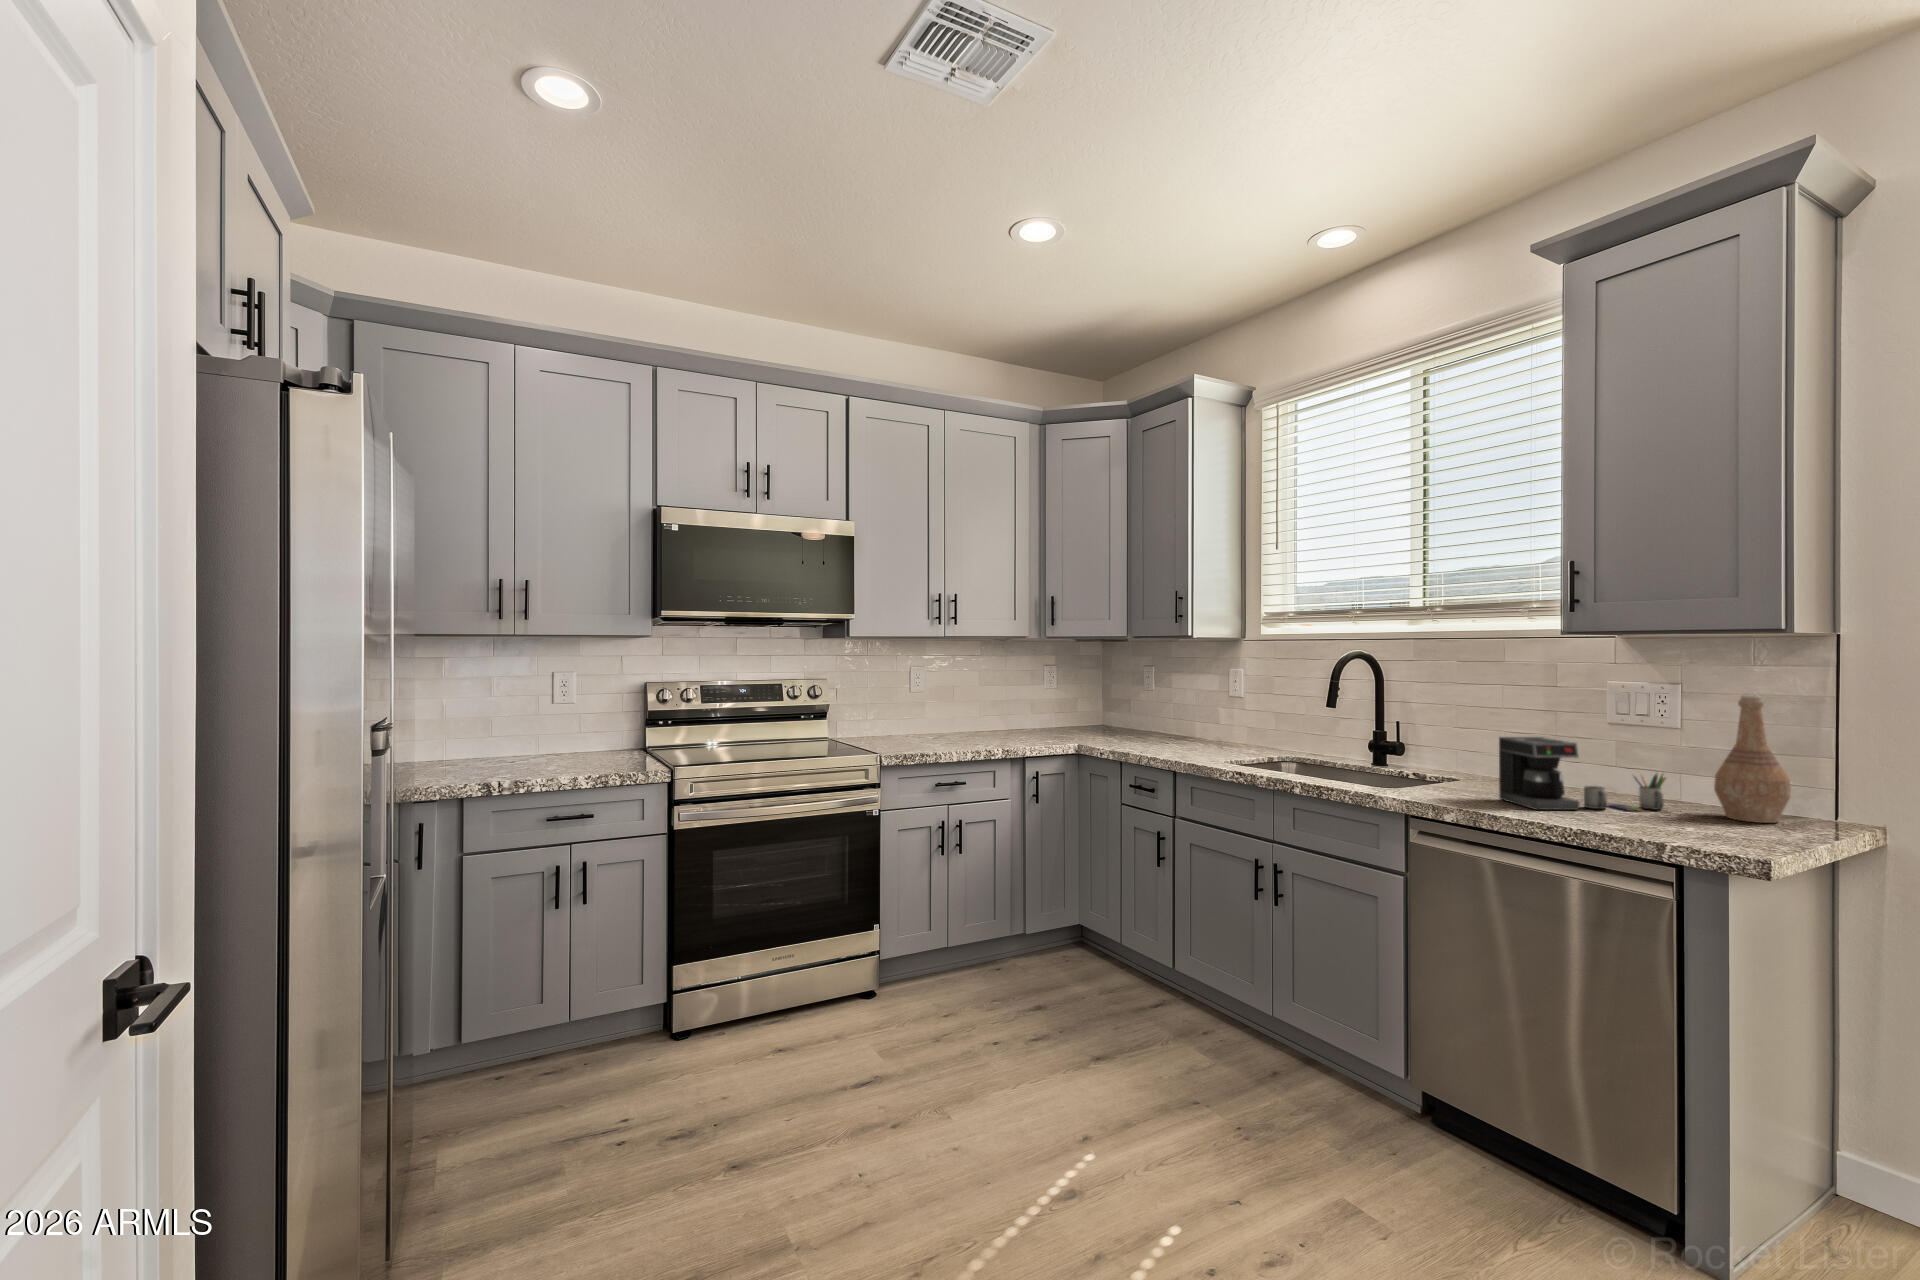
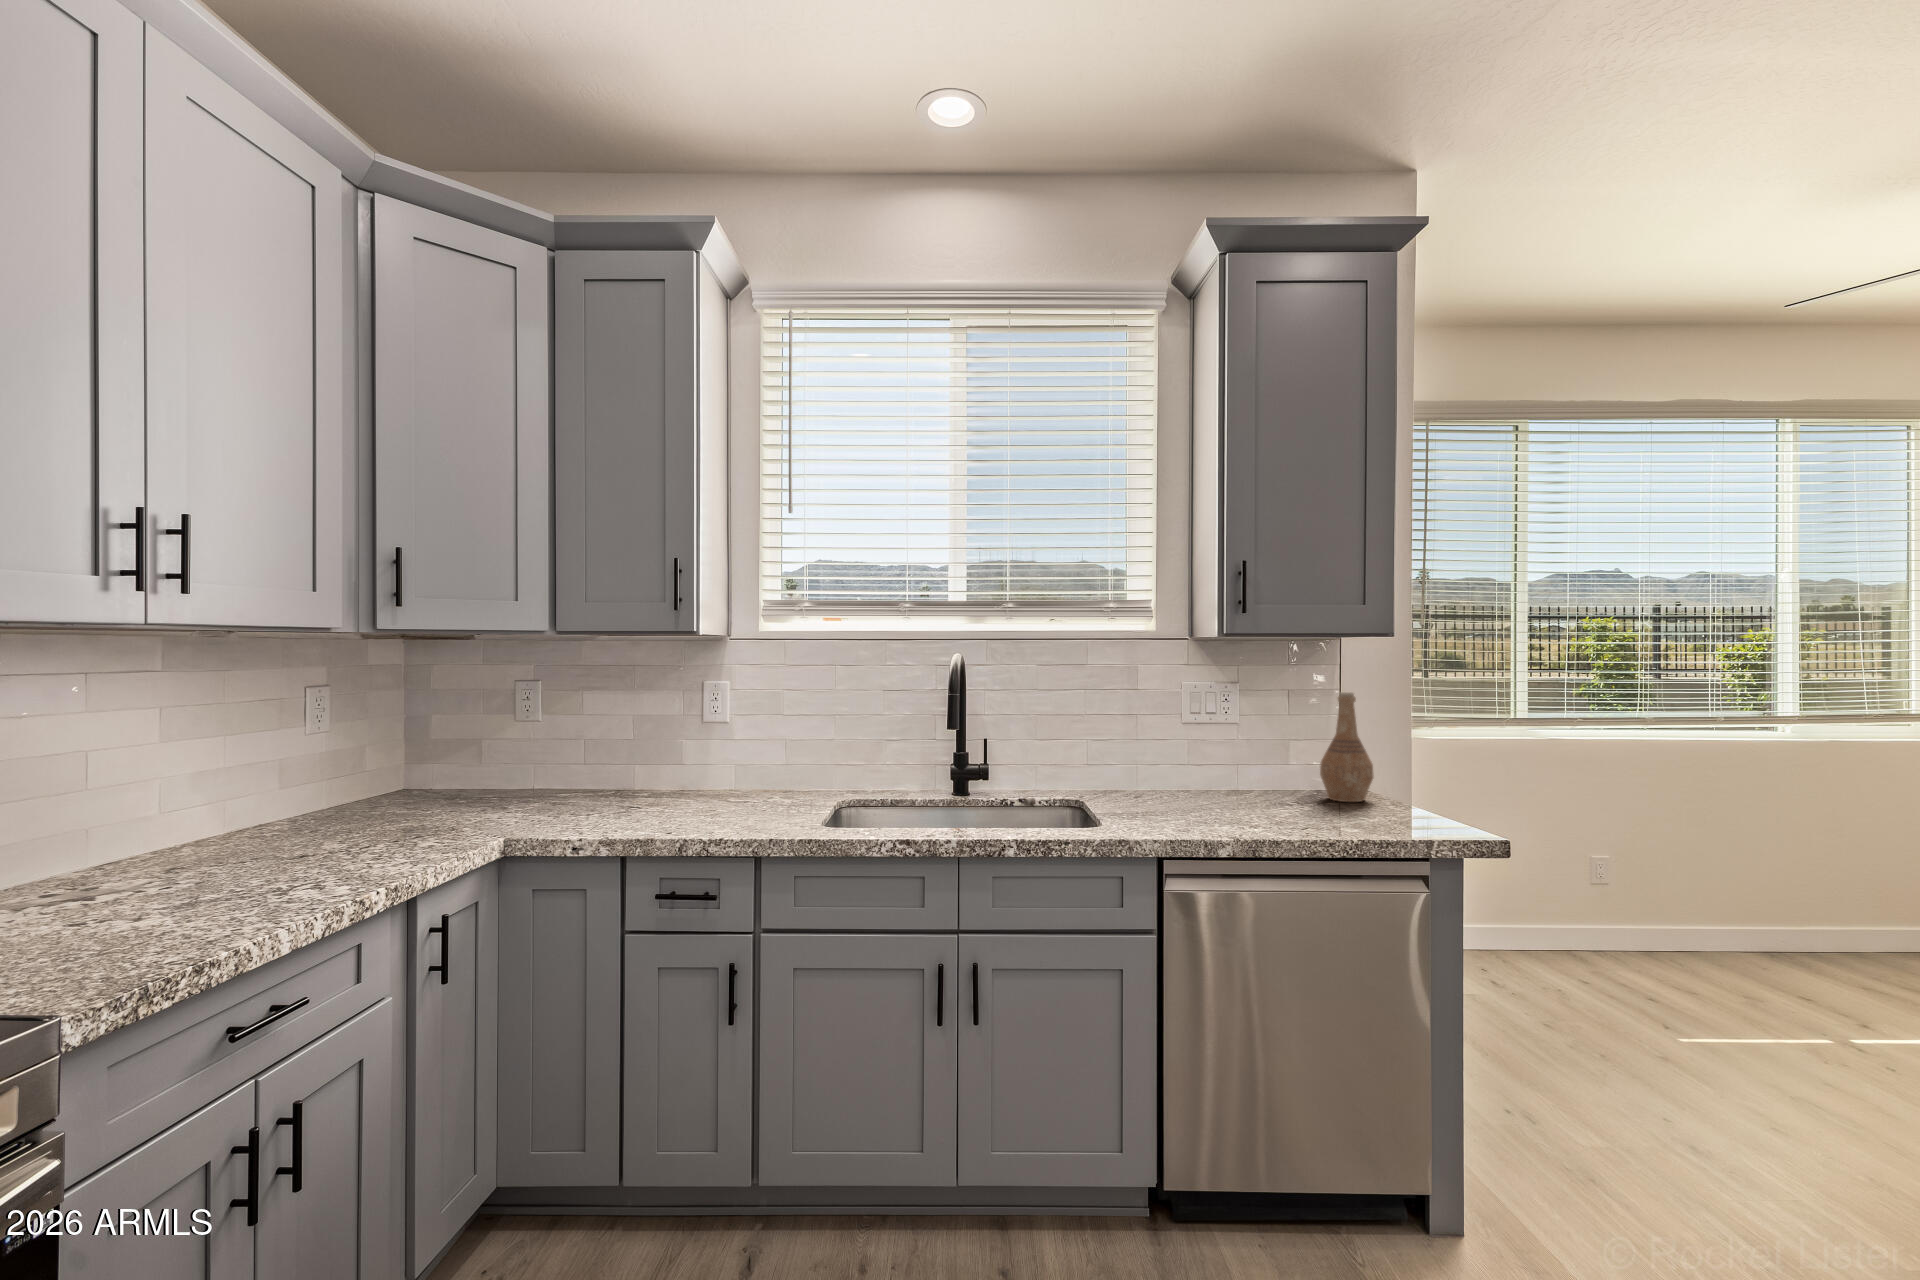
coffee maker: present [1499,737,1666,811] -> none [1199,747,1296,825]

